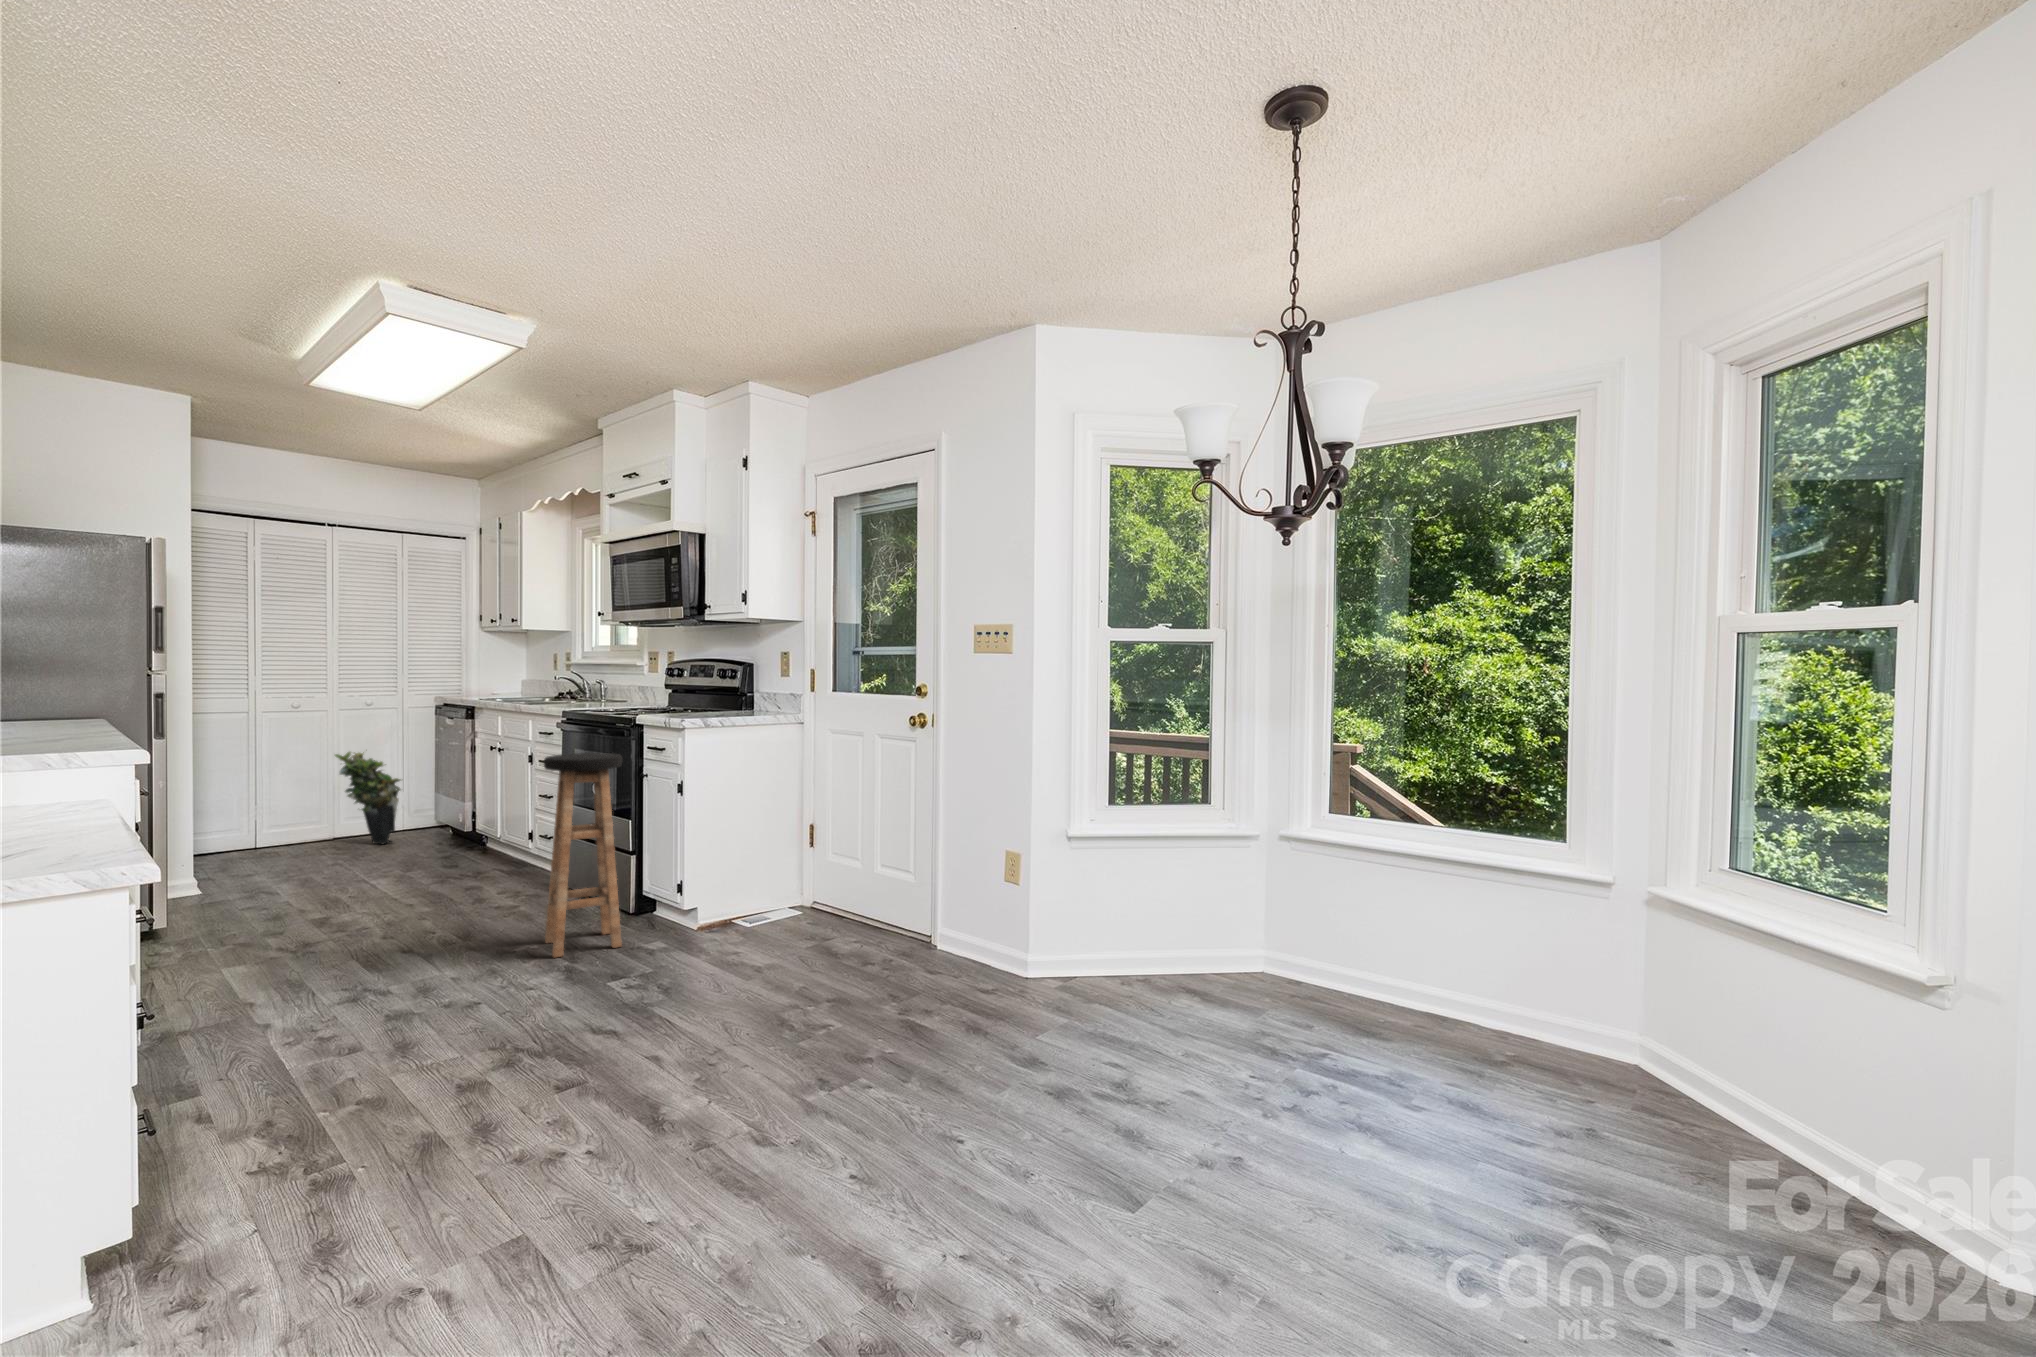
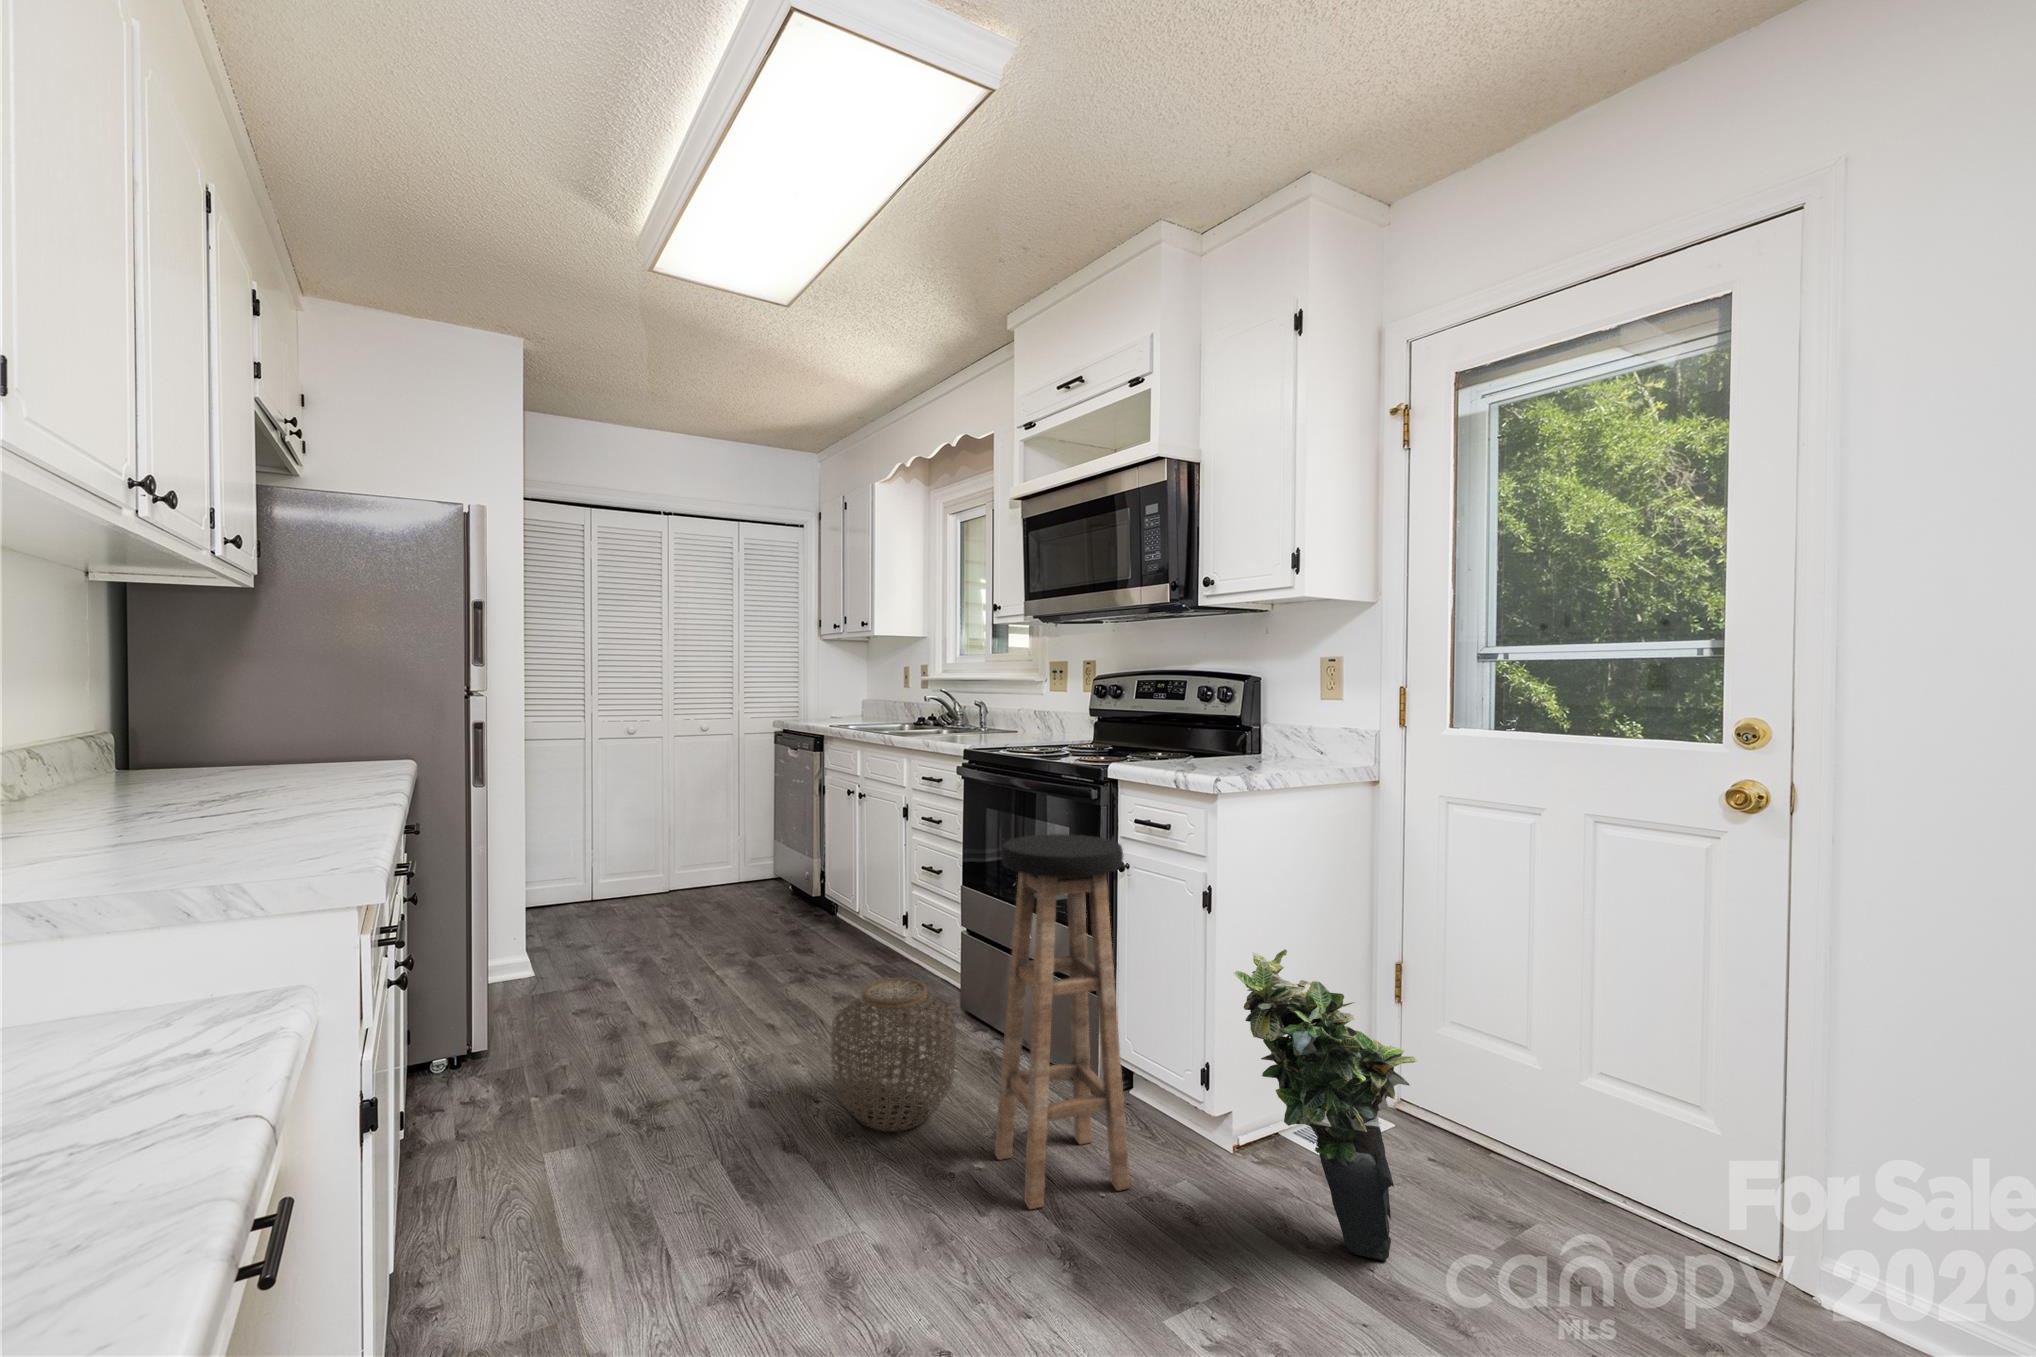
potted plant: present [335,752,401,845] -> present [1233,949,1417,1261]
woven basket: none [439,850,529,939] -> present [831,978,956,1131]

